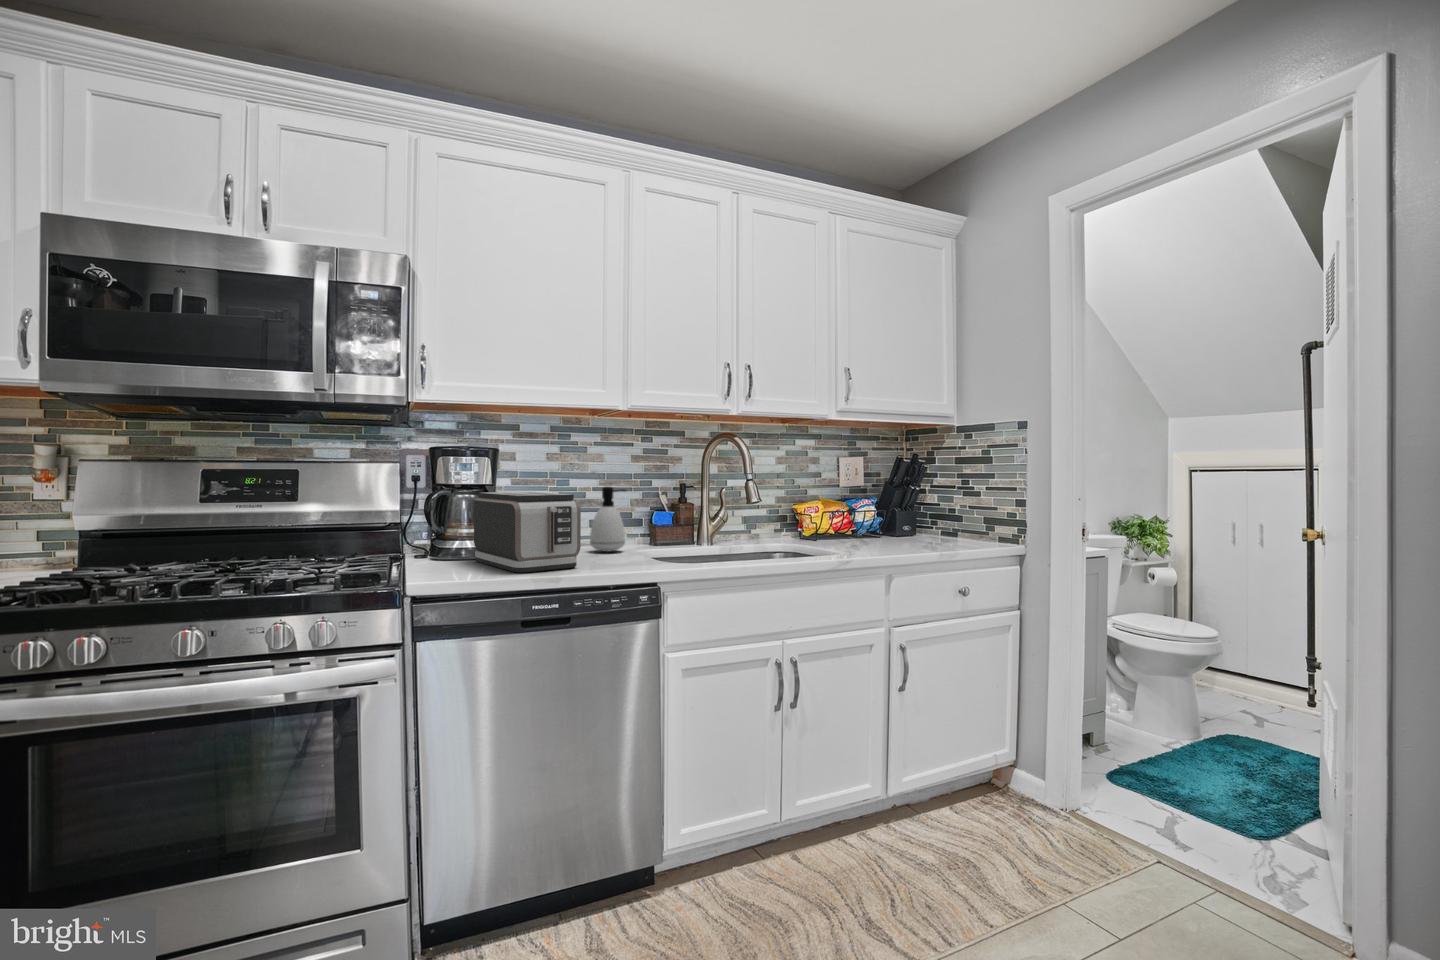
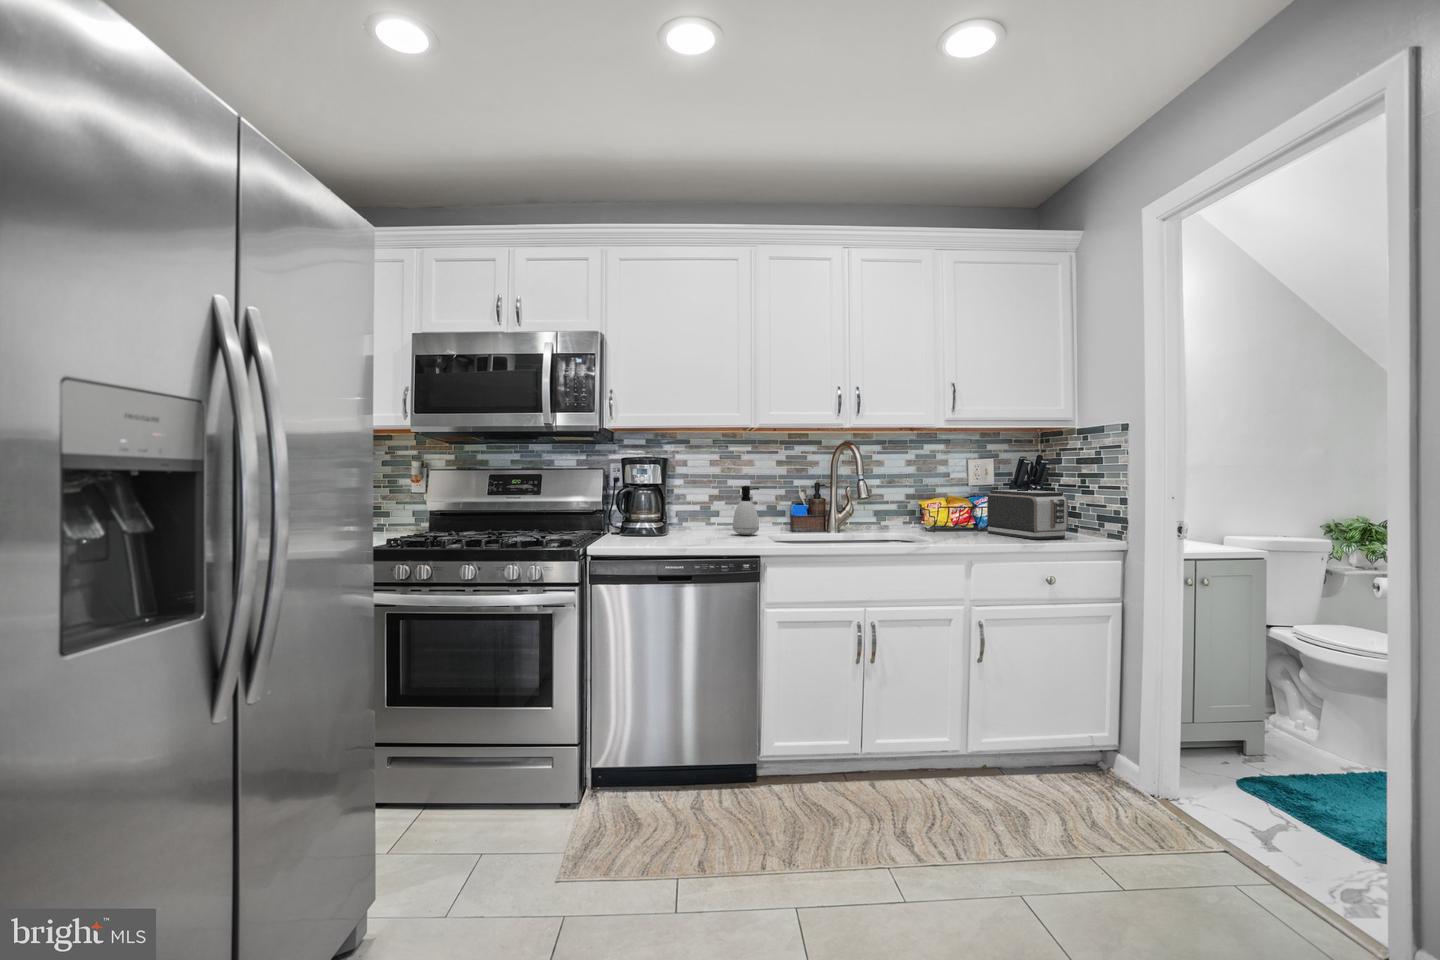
toaster: present [474,492,581,573] -> present [987,490,1068,540]

